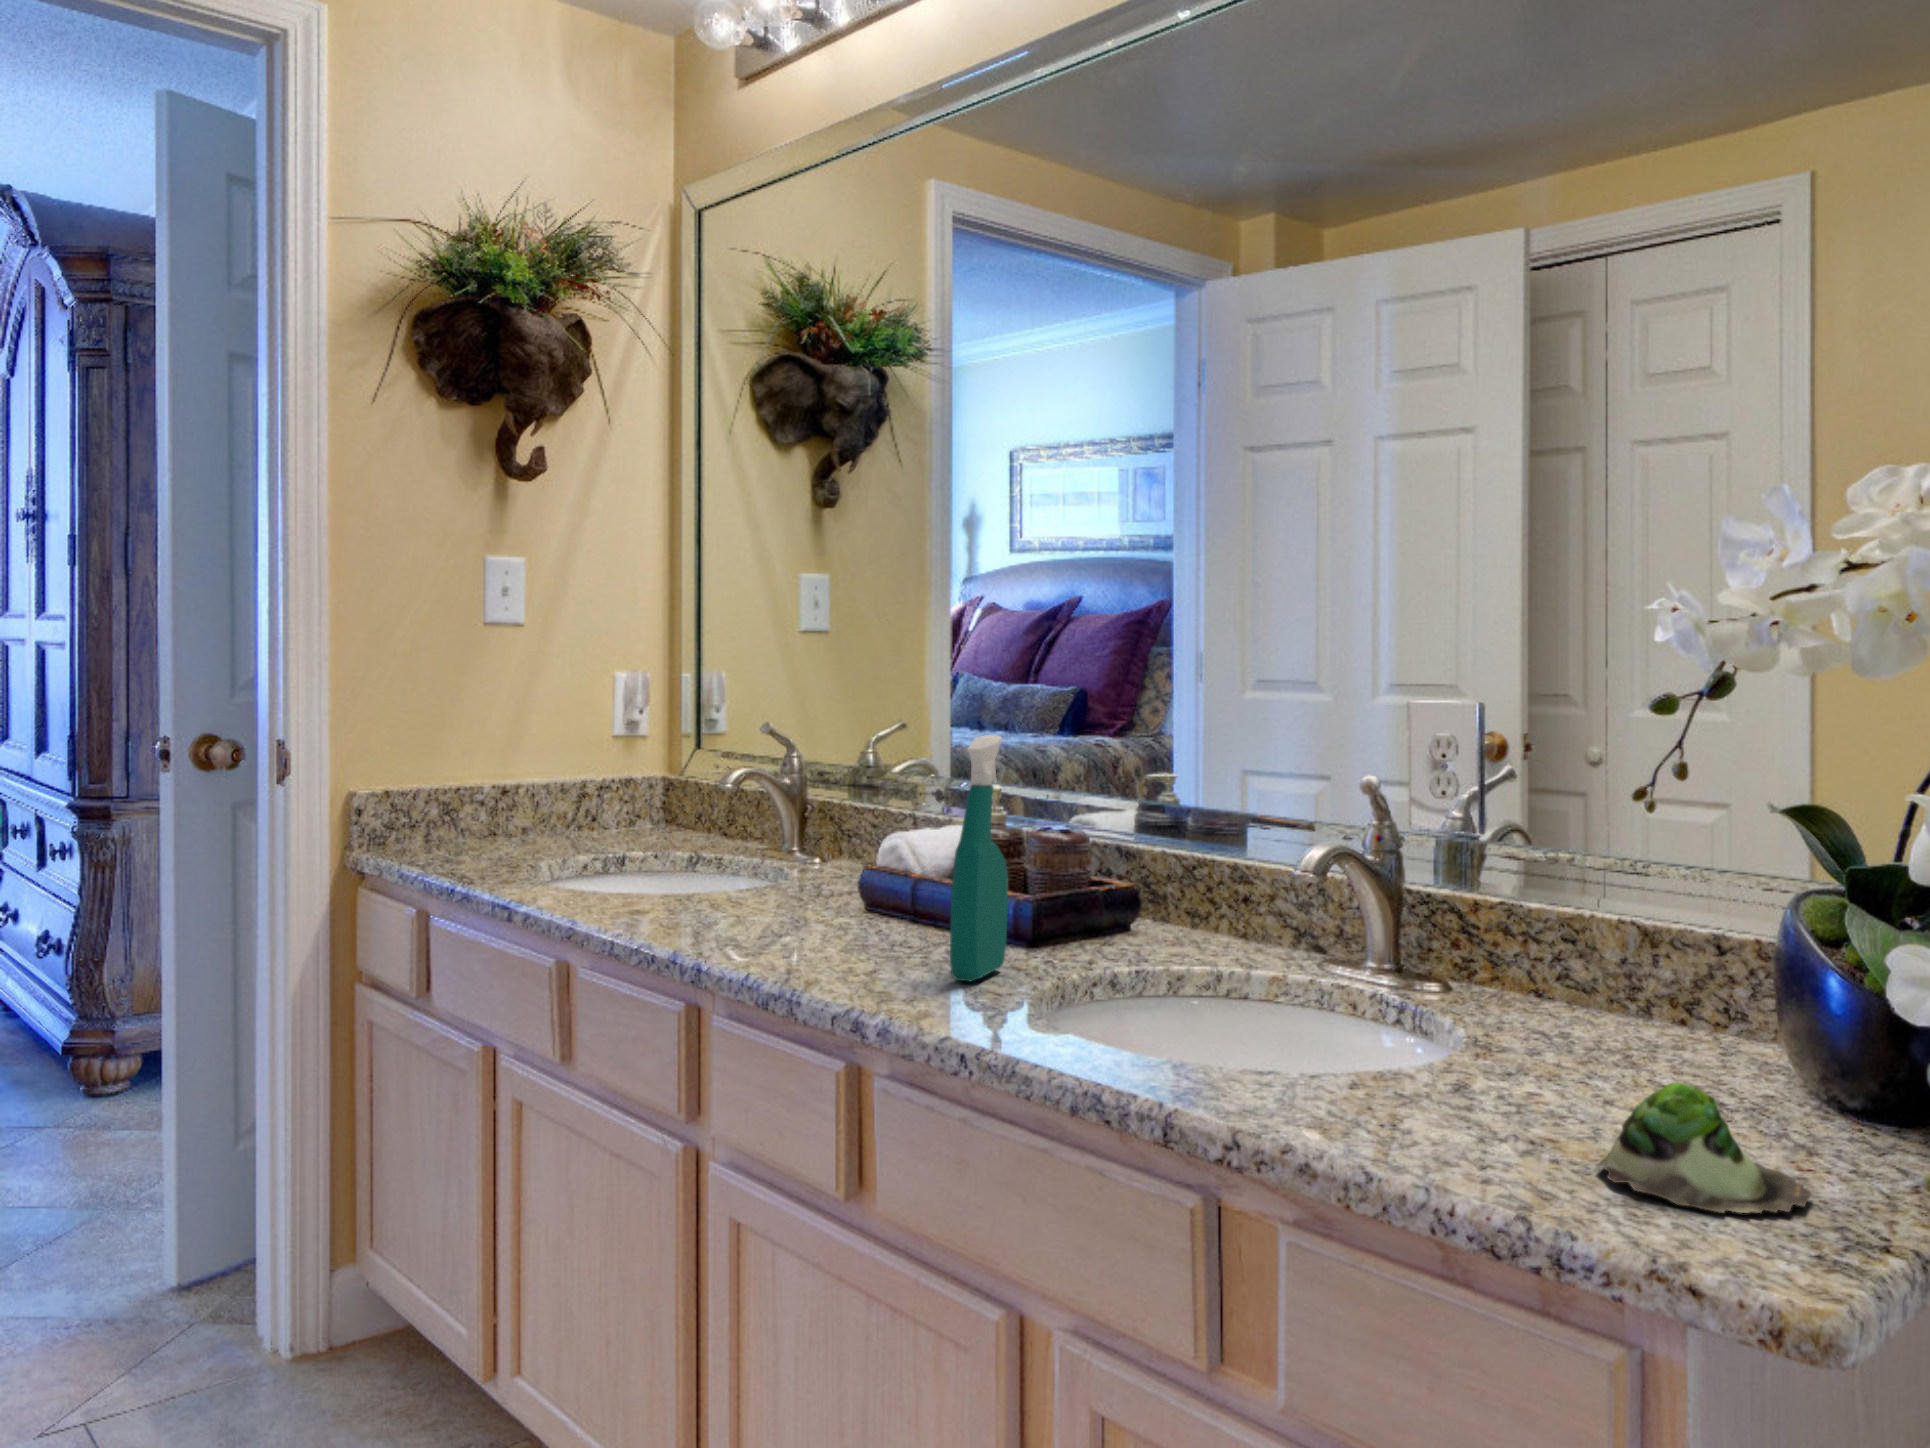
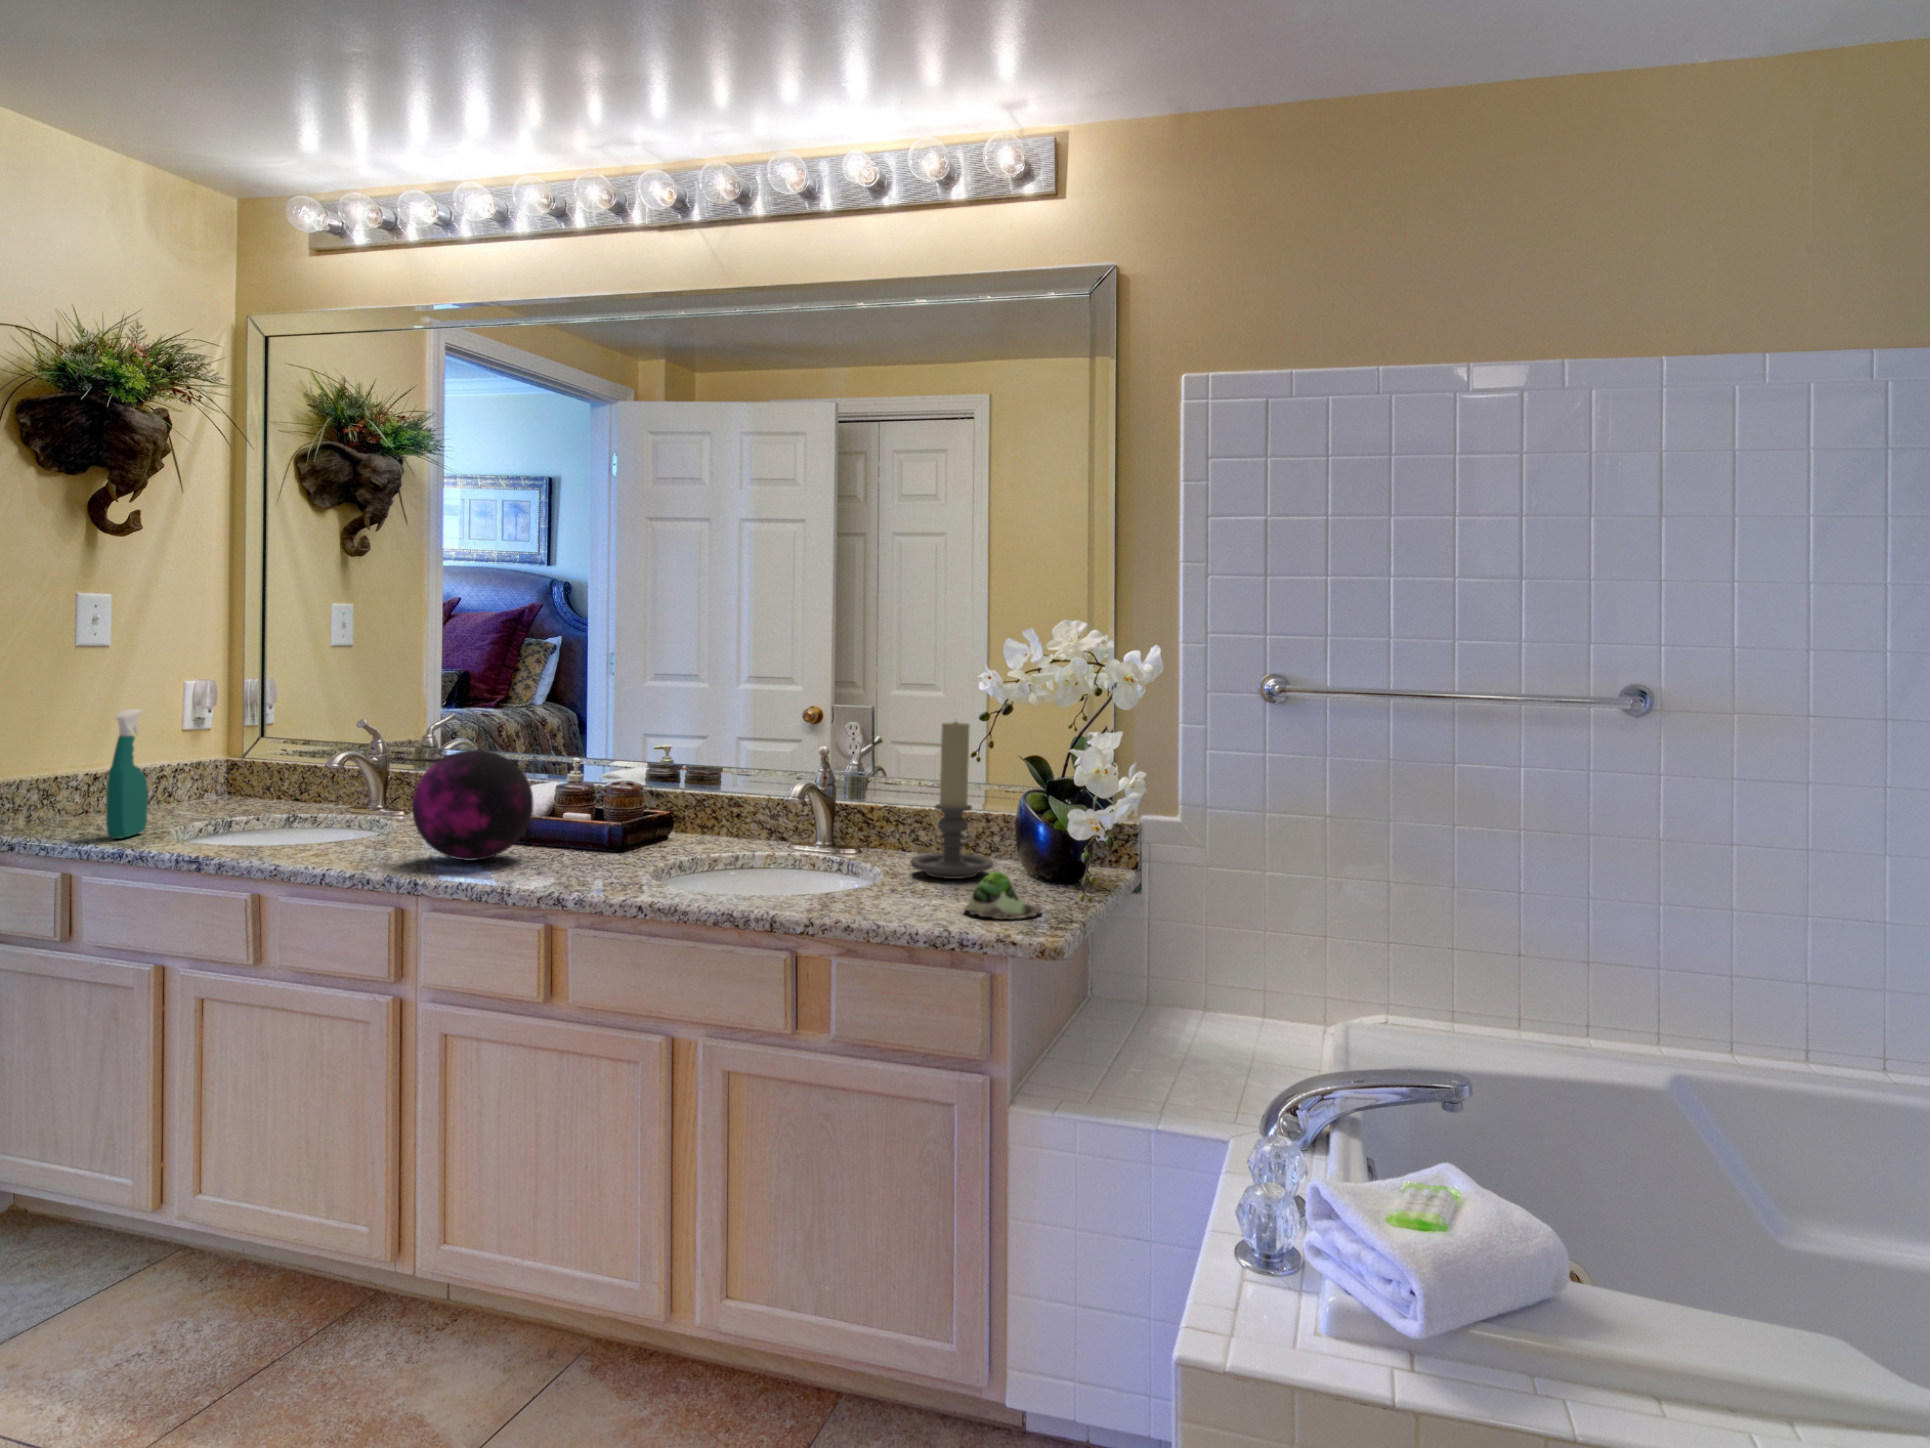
candle holder: none [1526,728,1718,1074] -> present [910,721,993,879]
spray bottle: present [950,735,1008,981] -> present [106,709,148,839]
decorative orb: none [728,764,904,938] -> present [412,750,534,861]

